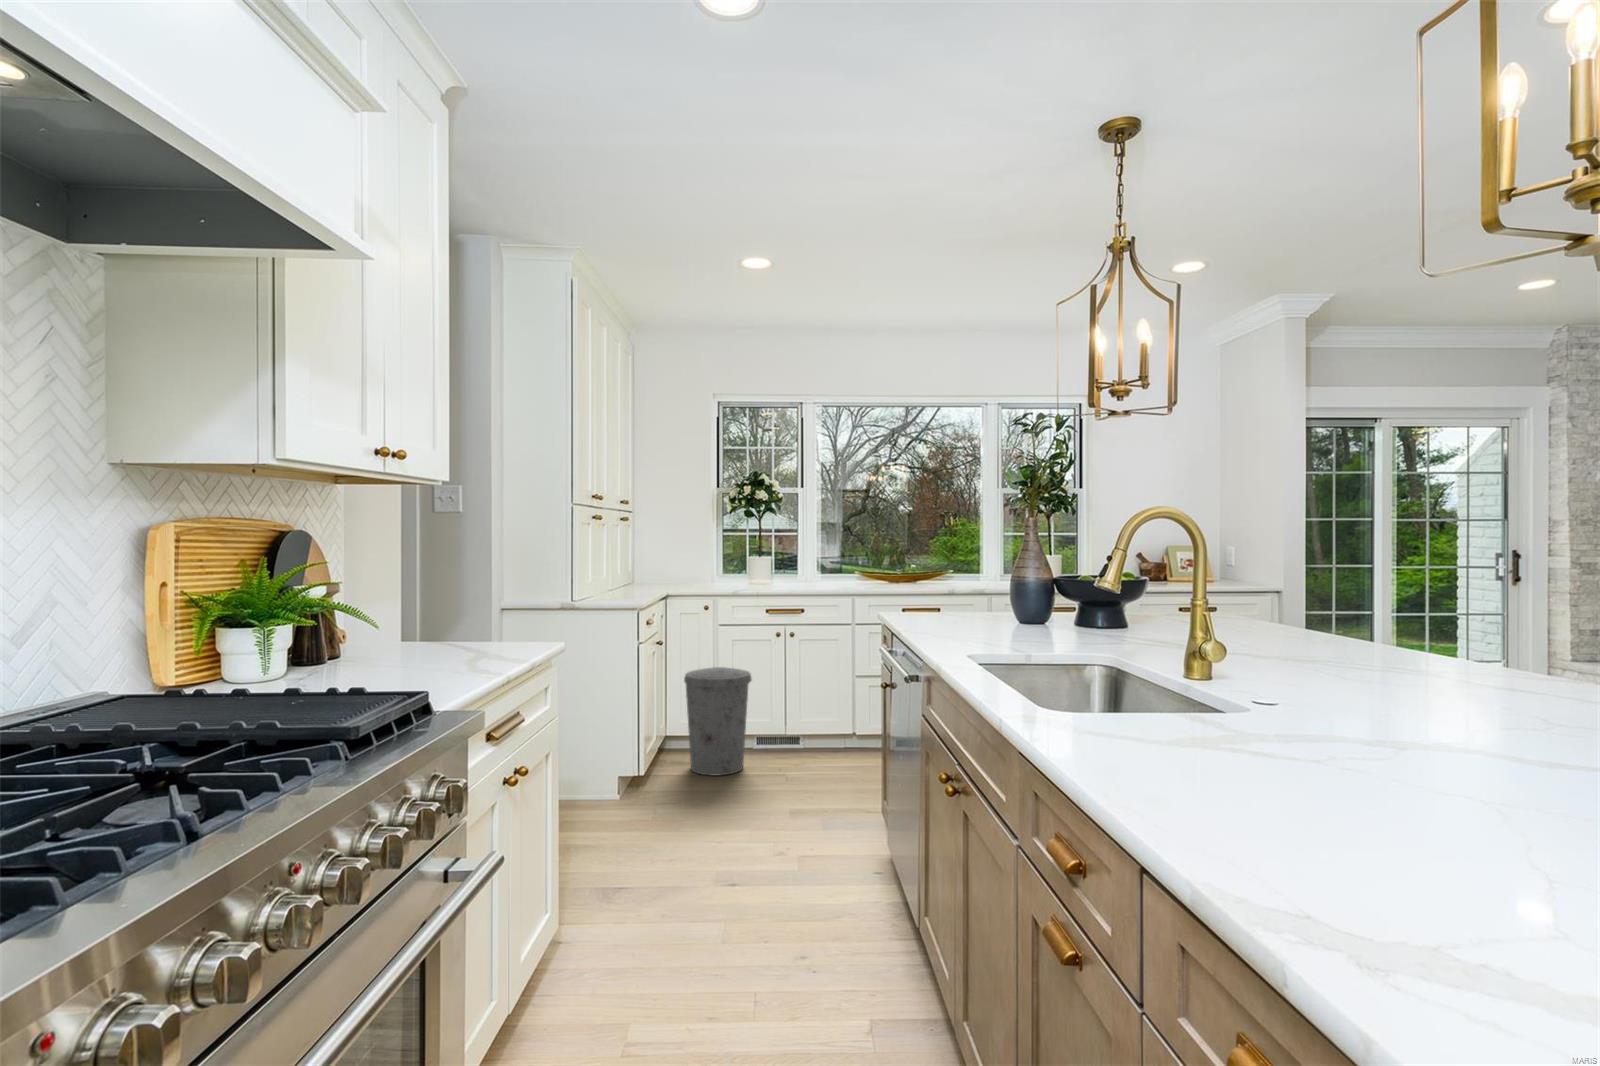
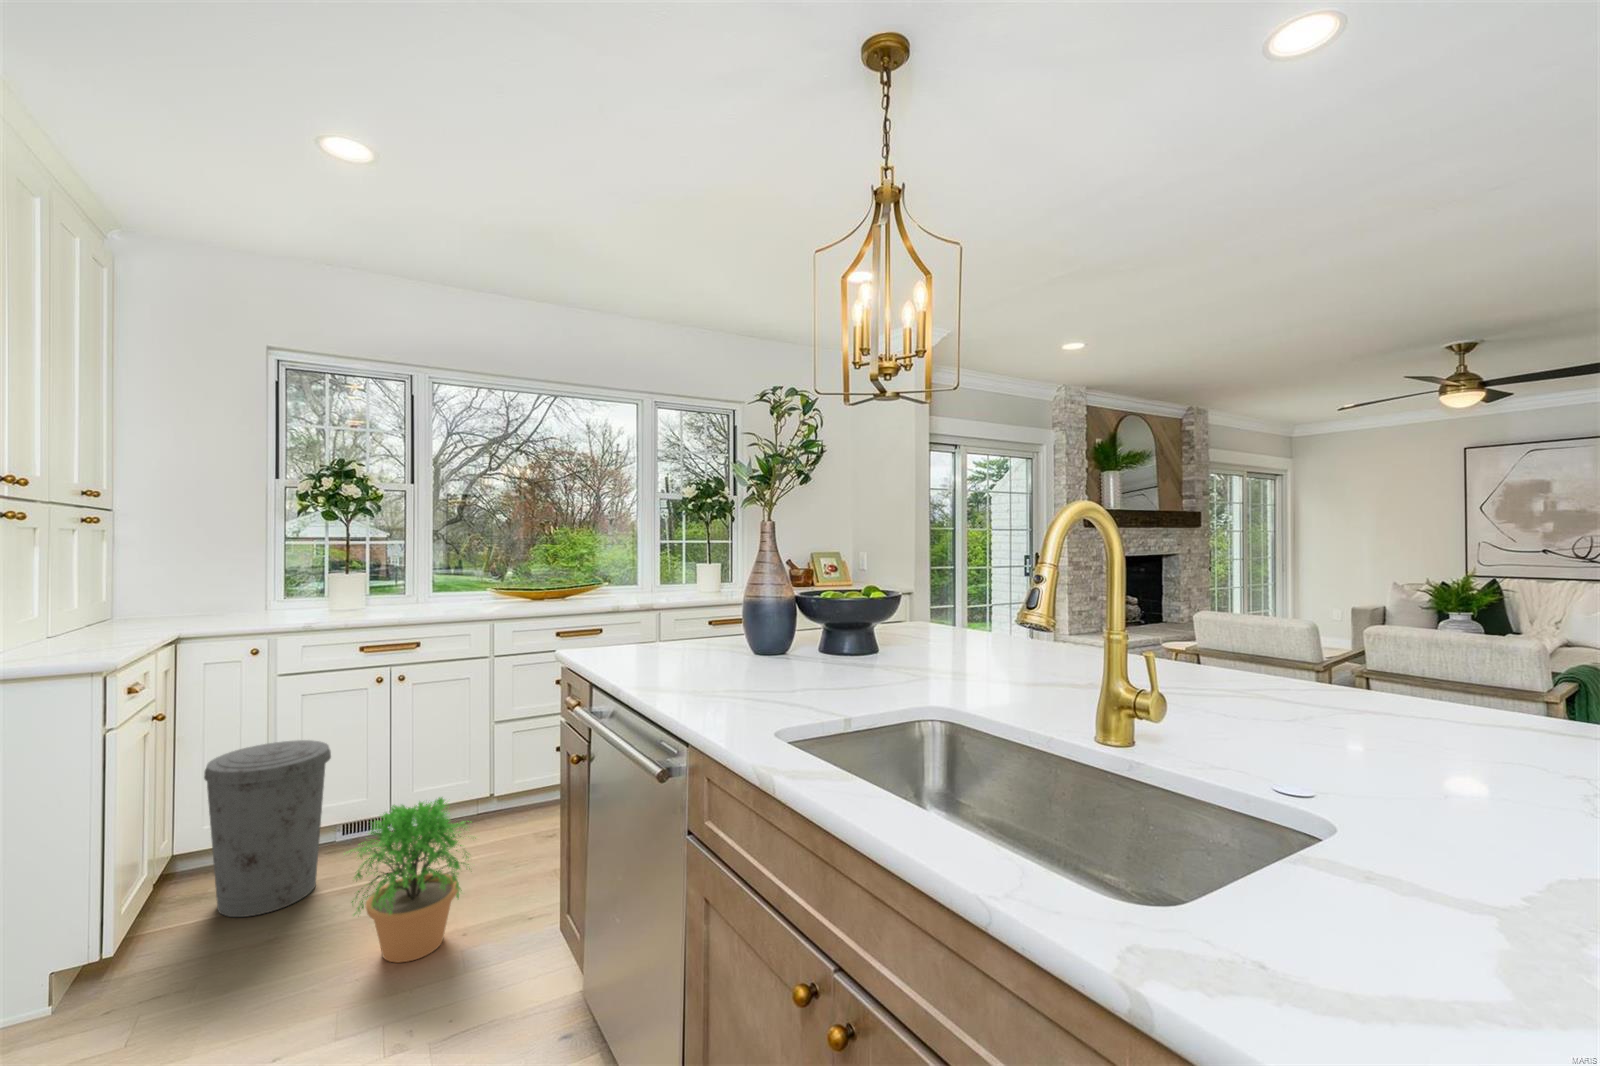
potted plant: none [759,705,842,812] -> present [347,797,470,963]

